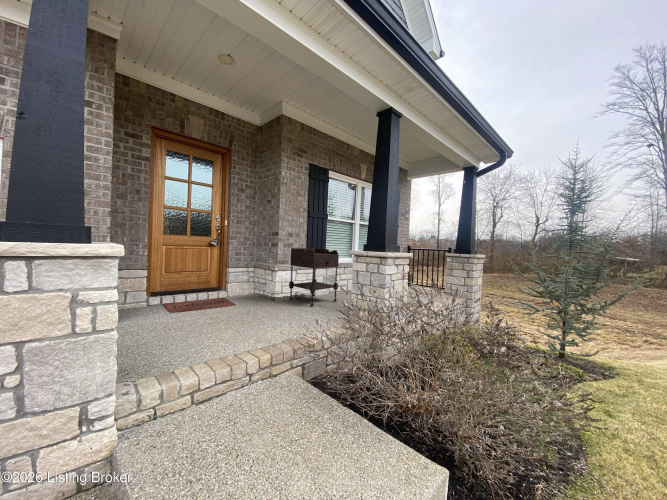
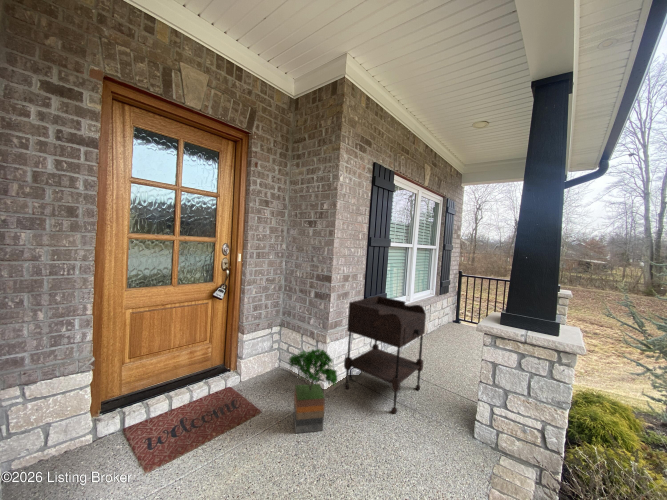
potted tree: none [248,267,276,309] -> present [289,349,337,433]

